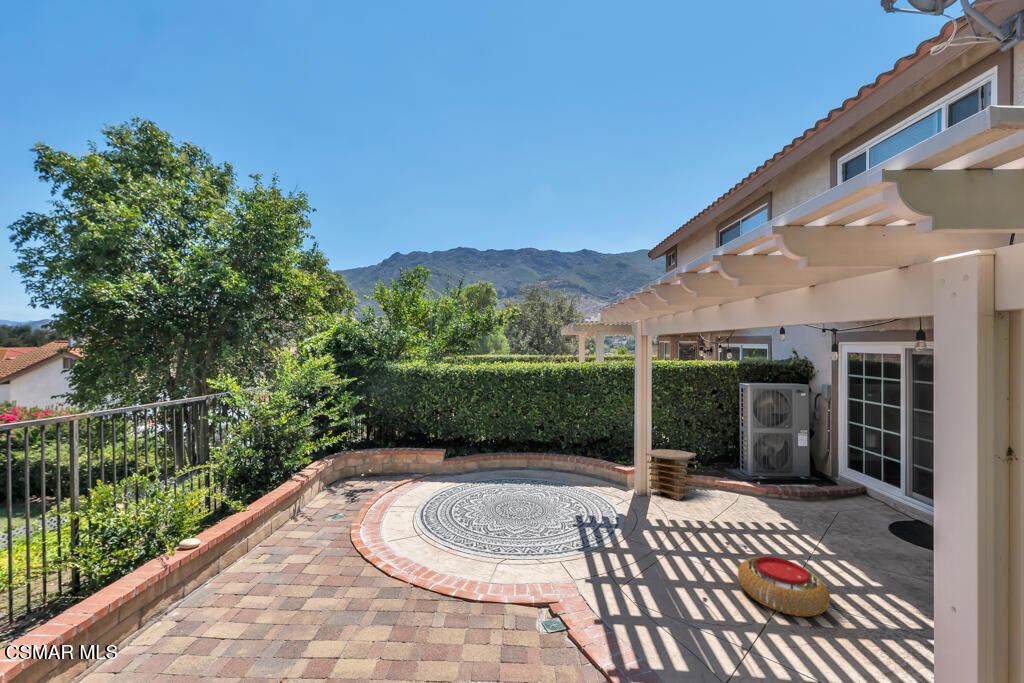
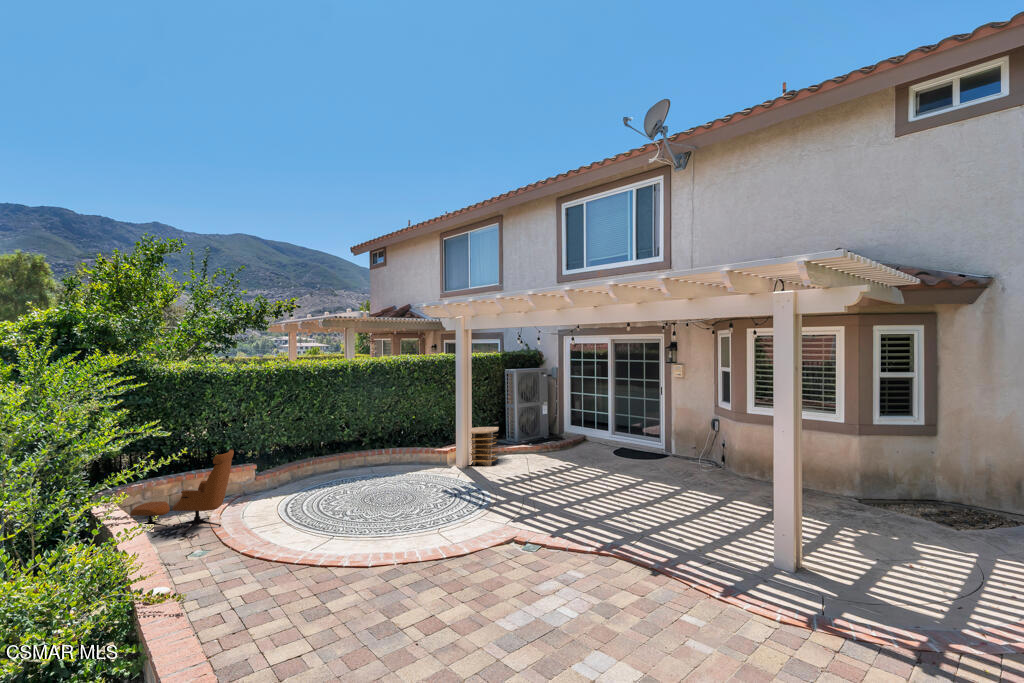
lounge chair: none [326,436,382,501] -> present [130,449,234,535]
pouf: present [738,557,830,617] -> none [570,473,618,499]

